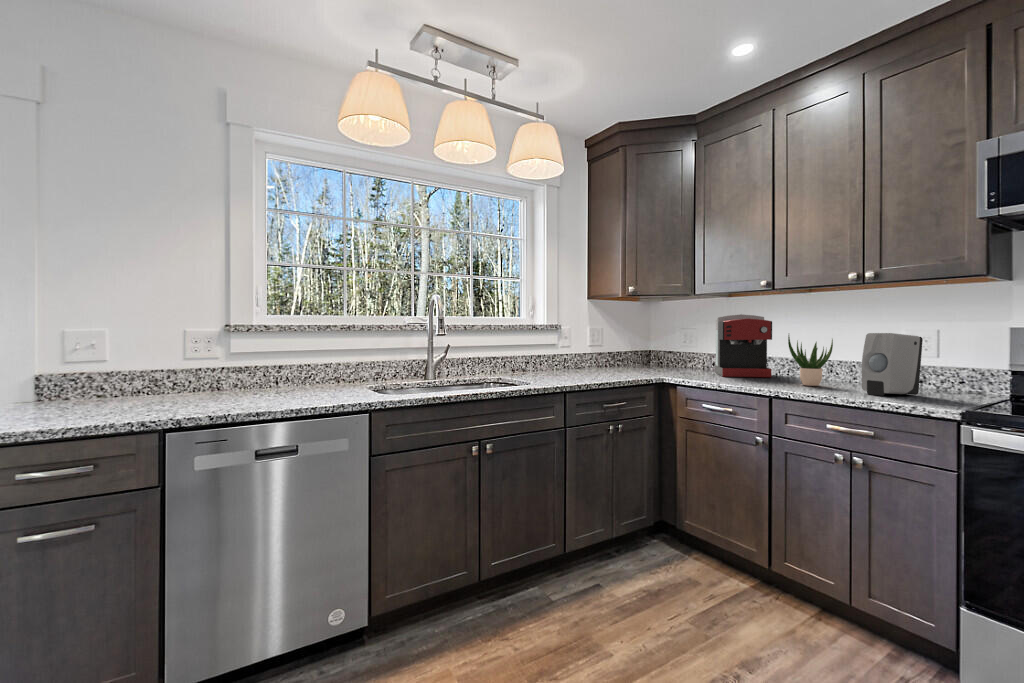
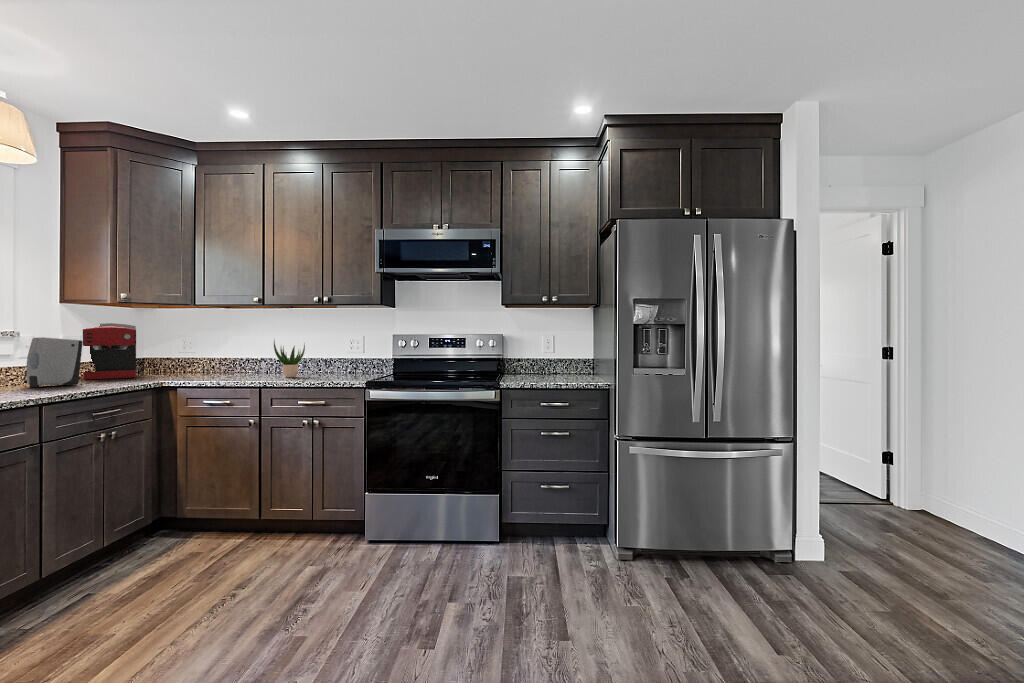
coffee maker: present [716,314,772,377] -> present [83,323,136,380]
soap dispenser: present [862,333,923,396] -> present [26,337,82,387]

